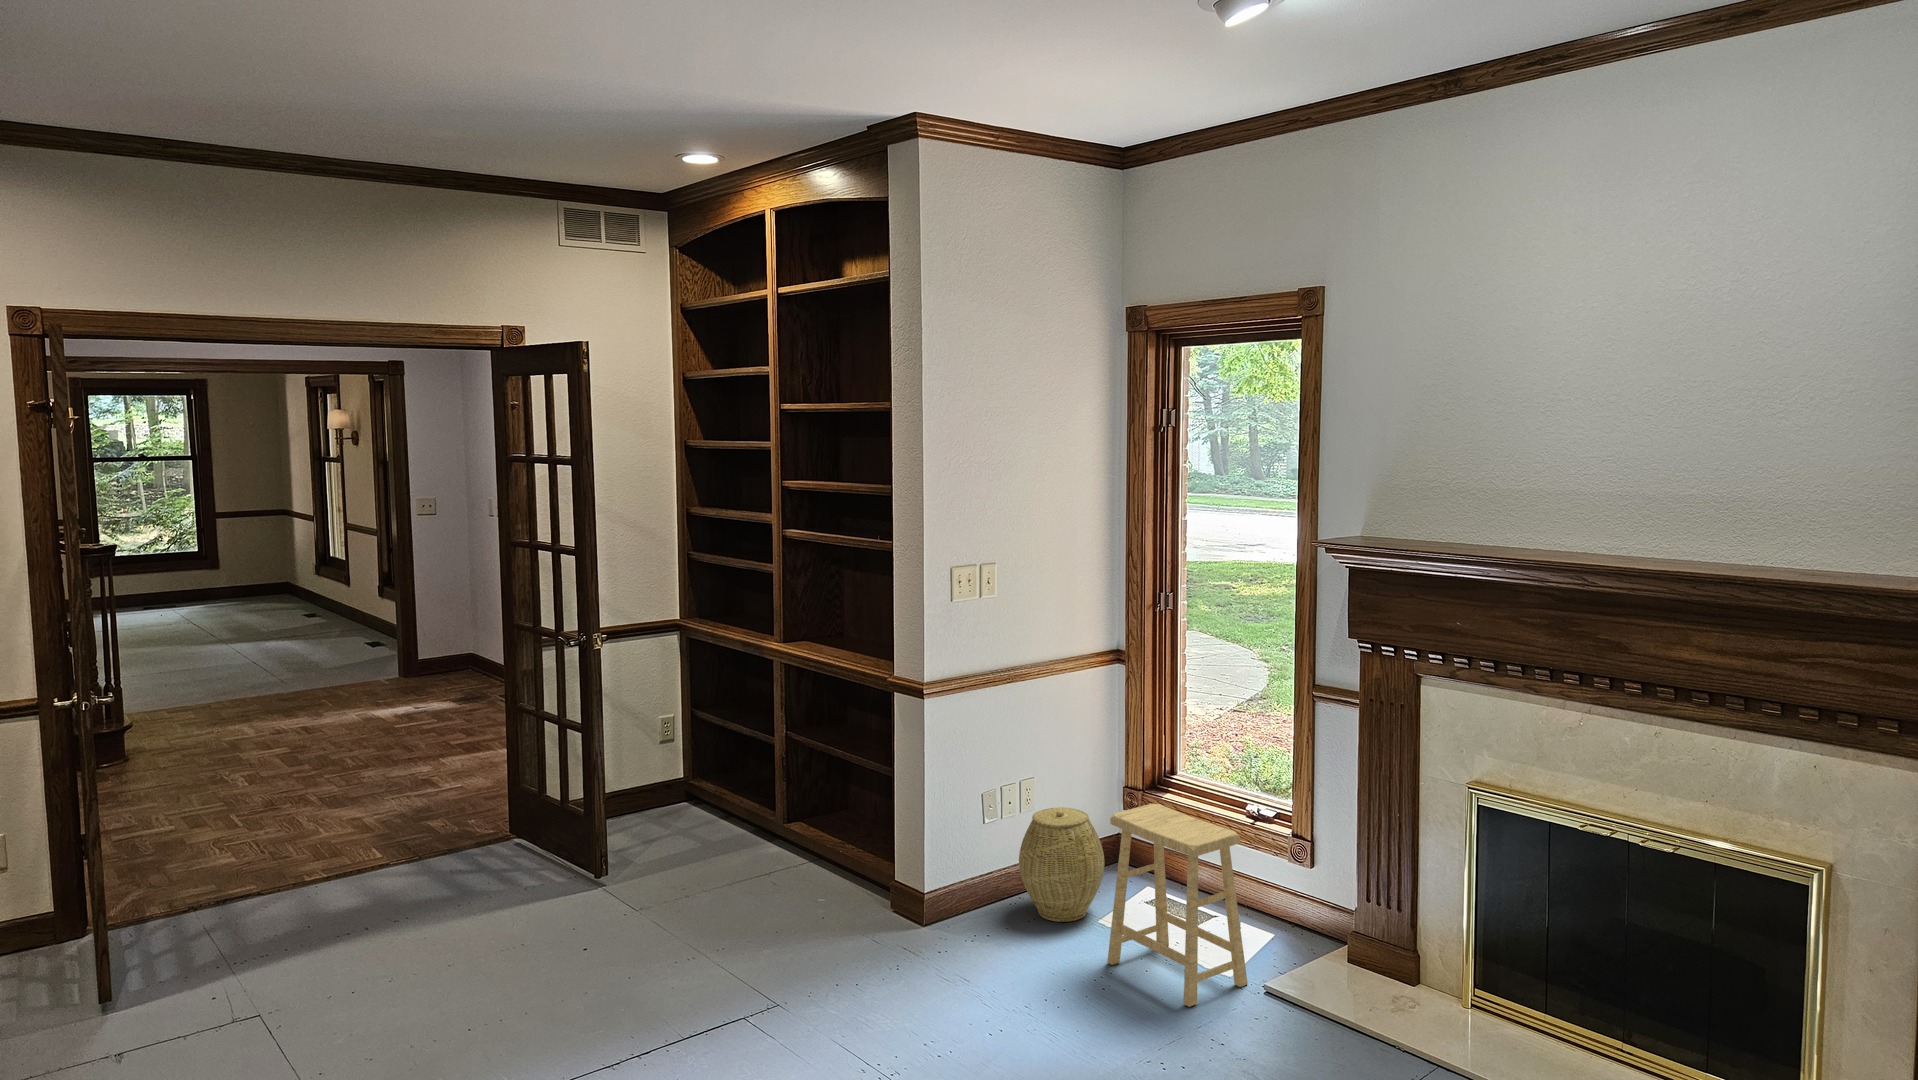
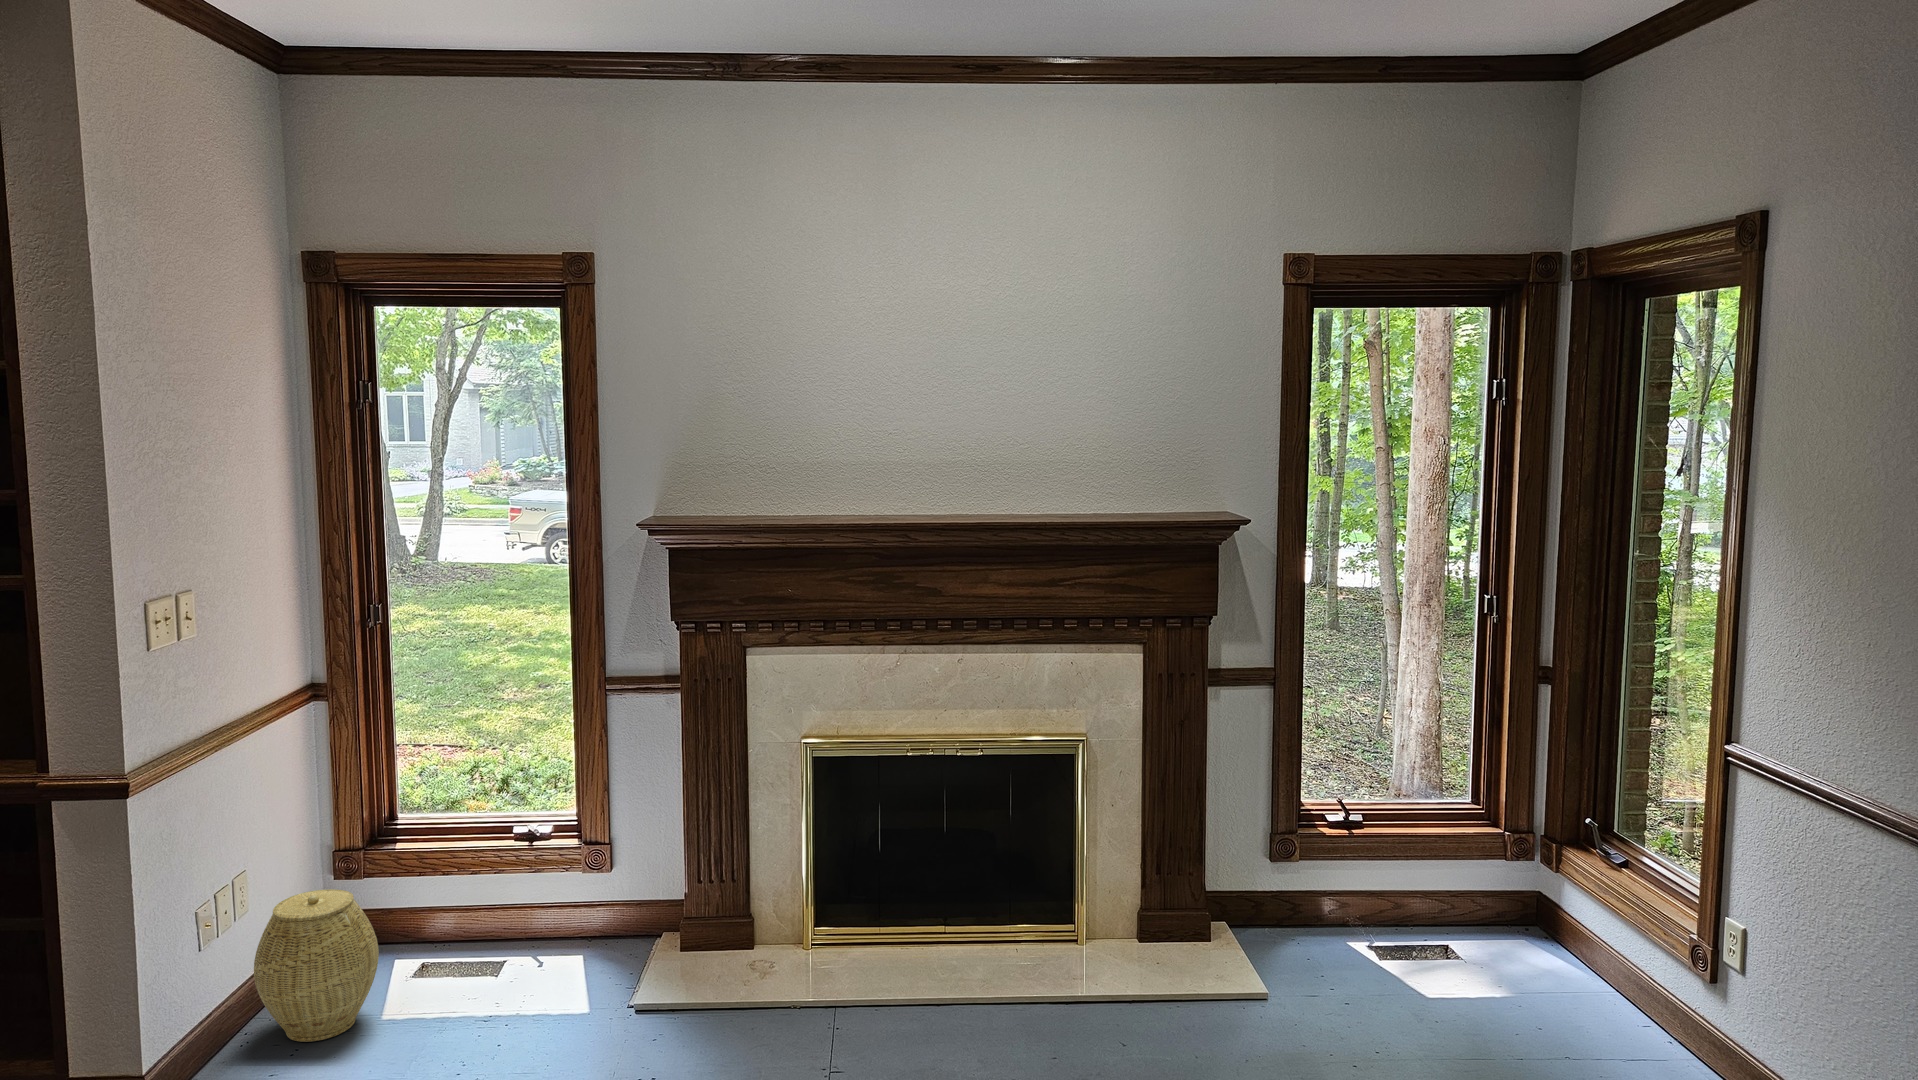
footstool: present [1107,804,1248,1007] -> none [440,846,615,1055]

